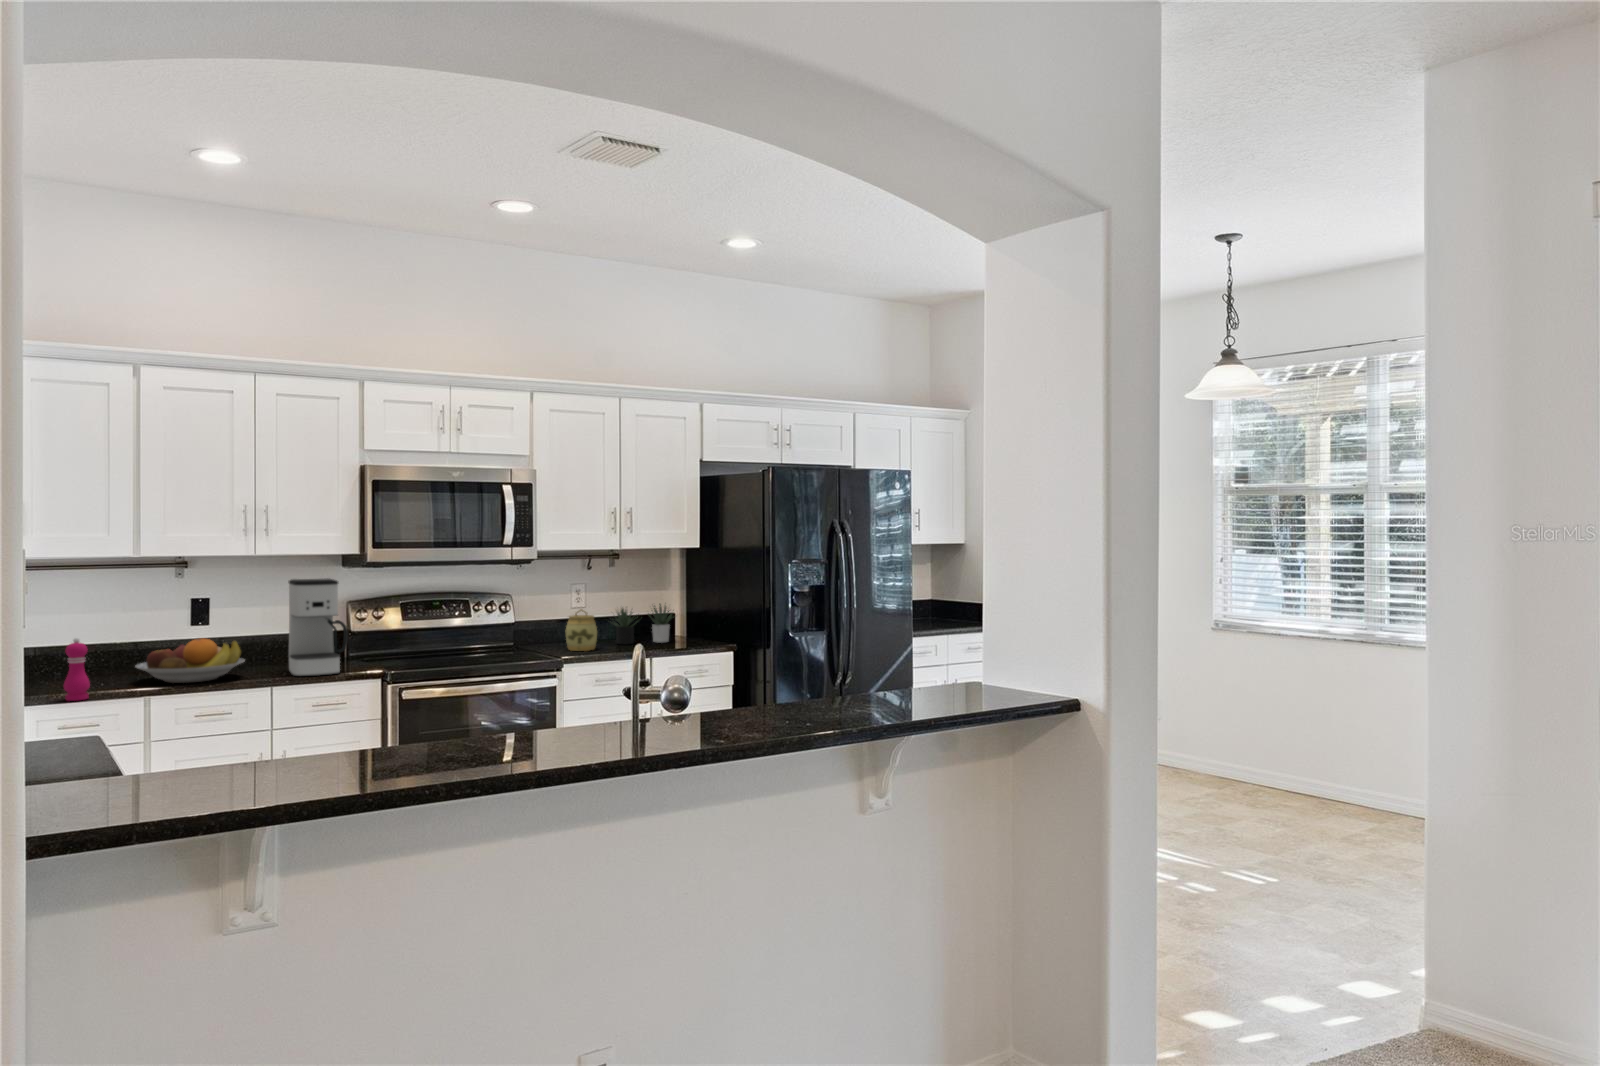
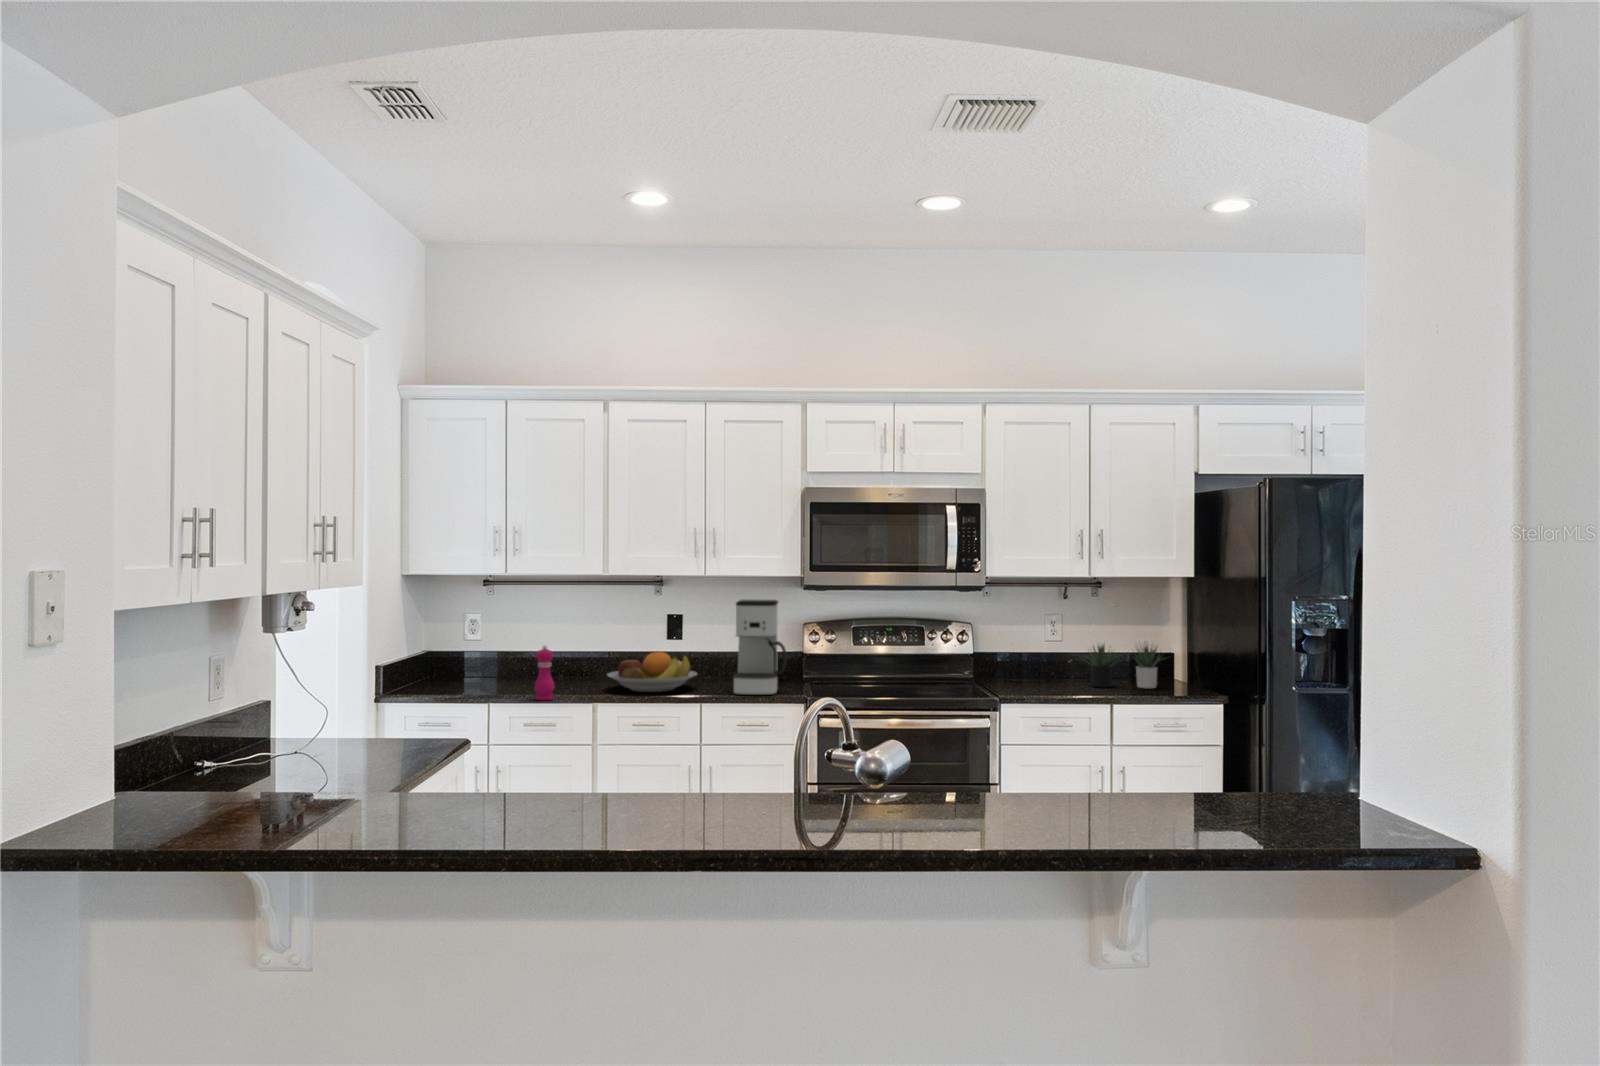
jar: present [566,609,597,651] -> none [1026,643,1060,691]

